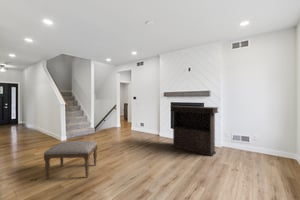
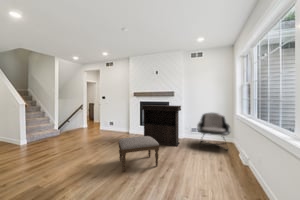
lounge chair: none [240,117,290,170] -> present [197,113,231,150]
ottoman: present [44,141,97,179] -> present [119,136,159,172]

